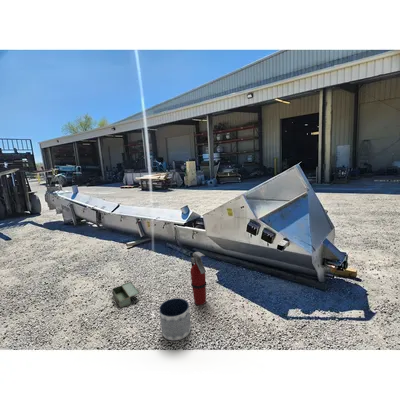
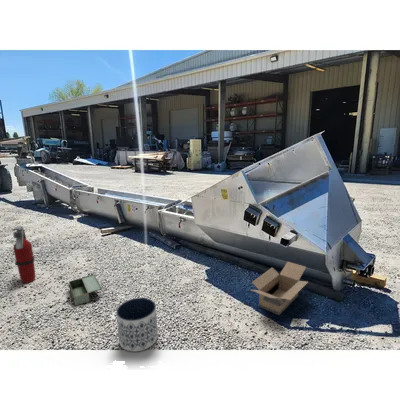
fire extinguisher: present [190,252,206,305] -> present [13,226,35,283]
cardboard box: none [257,262,300,305] -> present [252,262,308,315]

